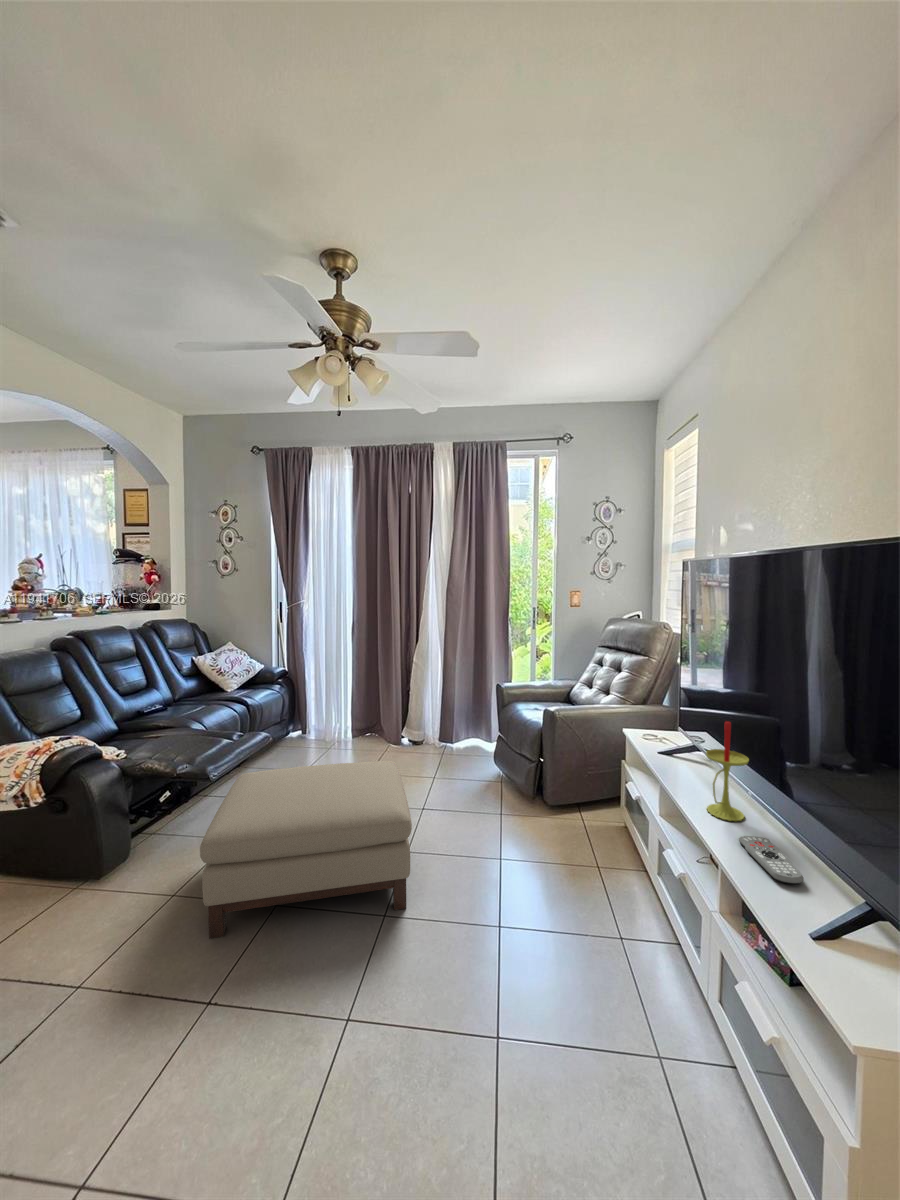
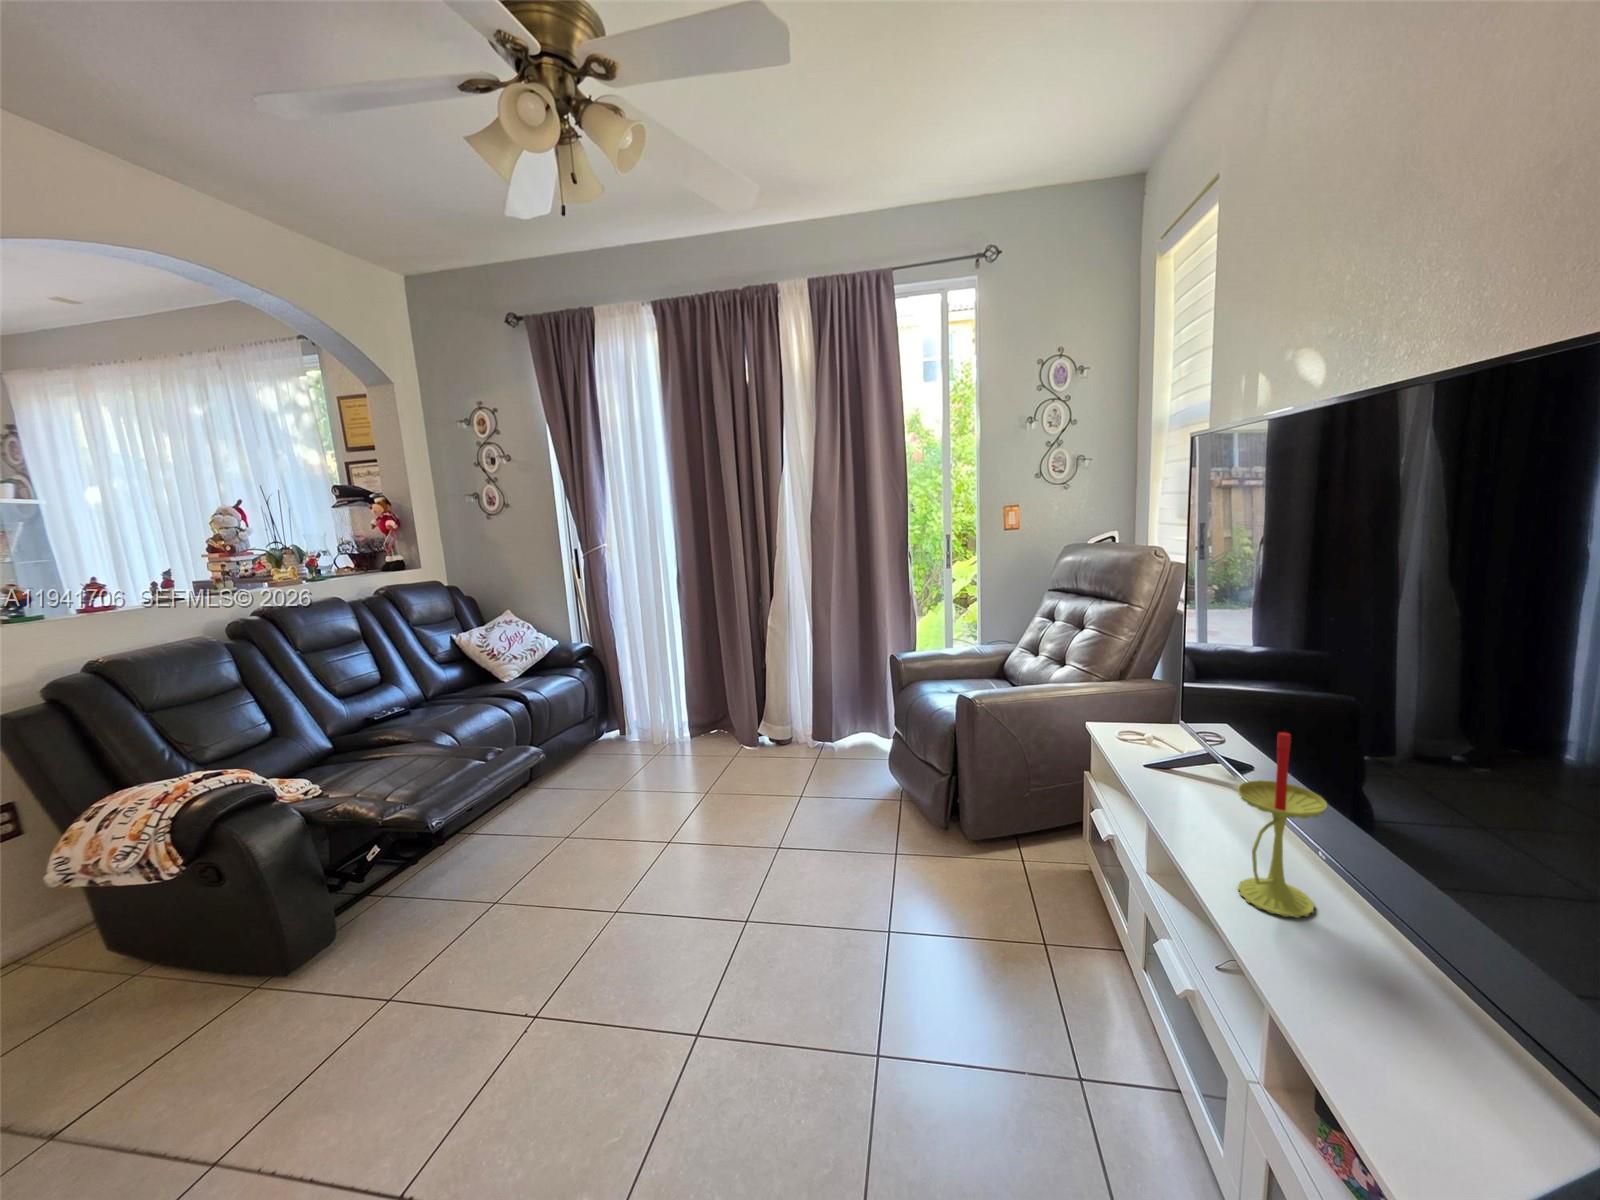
ottoman: present [200,761,412,939] -> none [381,789,725,1081]
remote control: present [739,836,803,884] -> none [1306,956,1459,1081]

